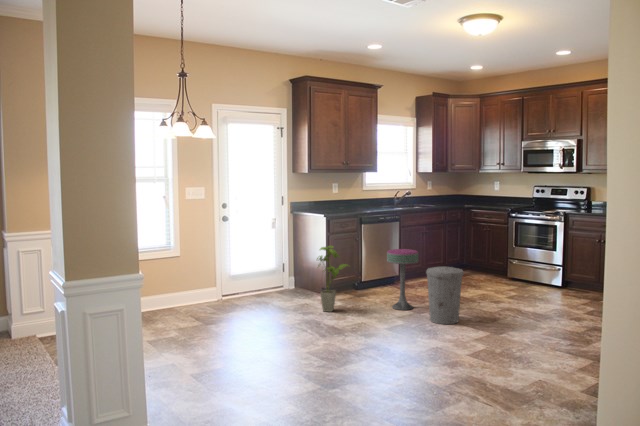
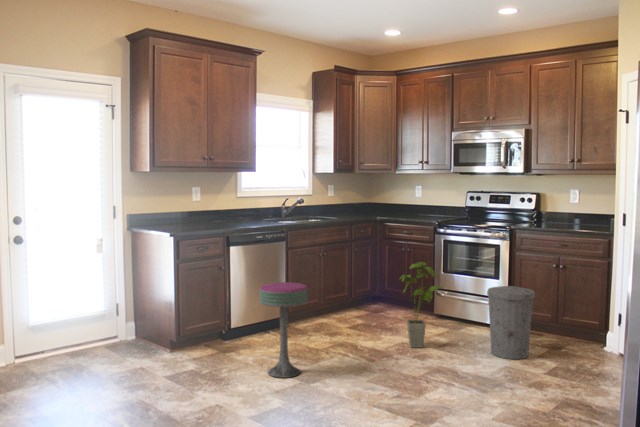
house plant: present [317,246,348,312] -> present [401,262,441,348]
trash can: present [426,267,464,324] -> present [487,286,535,359]

